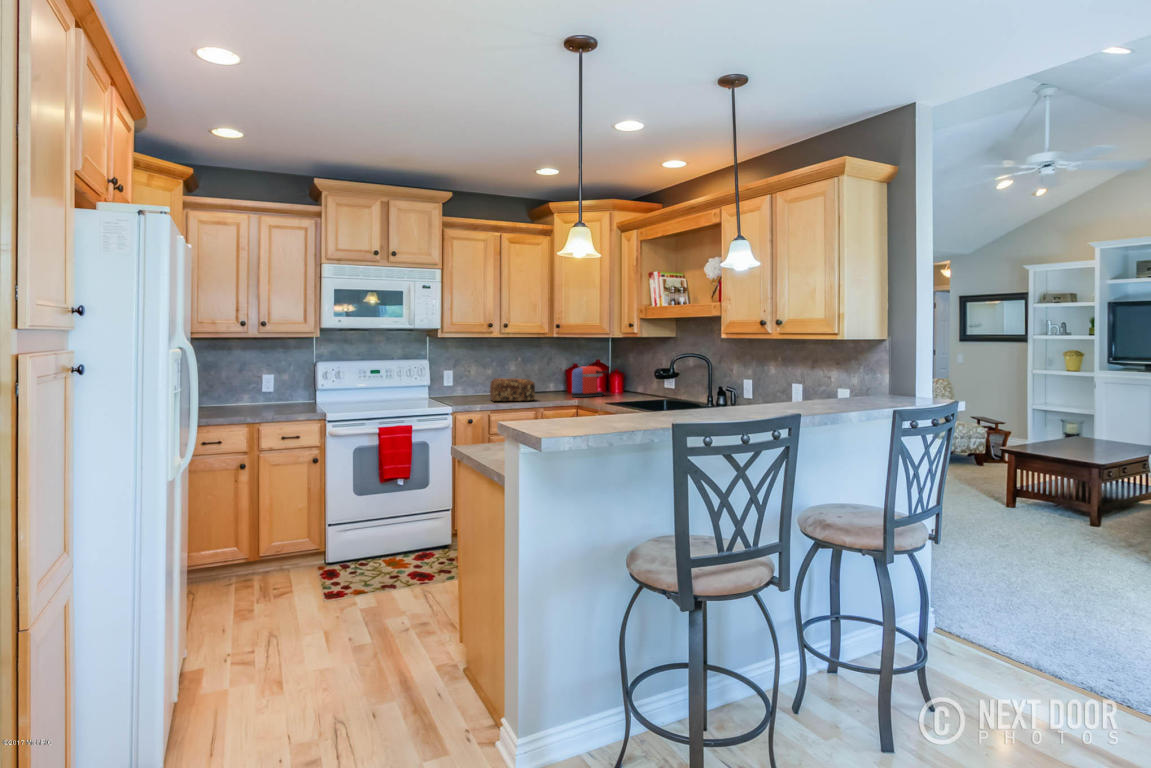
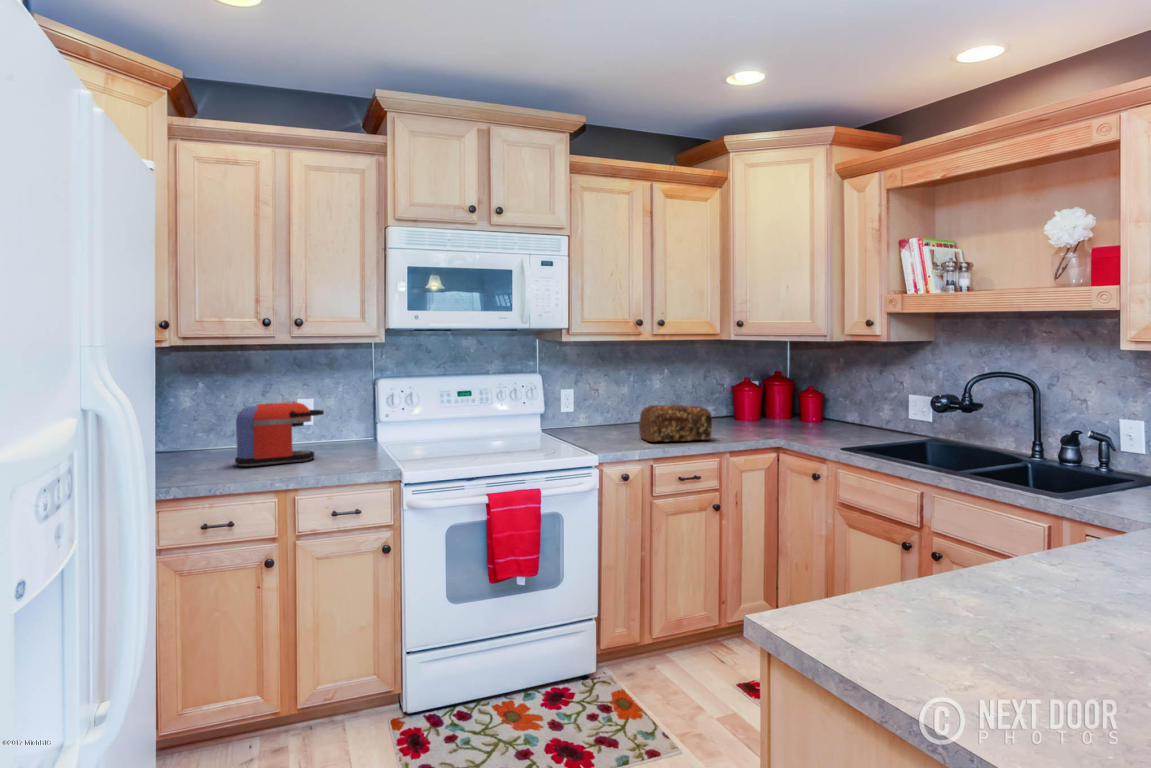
coffee maker: present [571,366,607,397] -> present [235,402,324,466]

